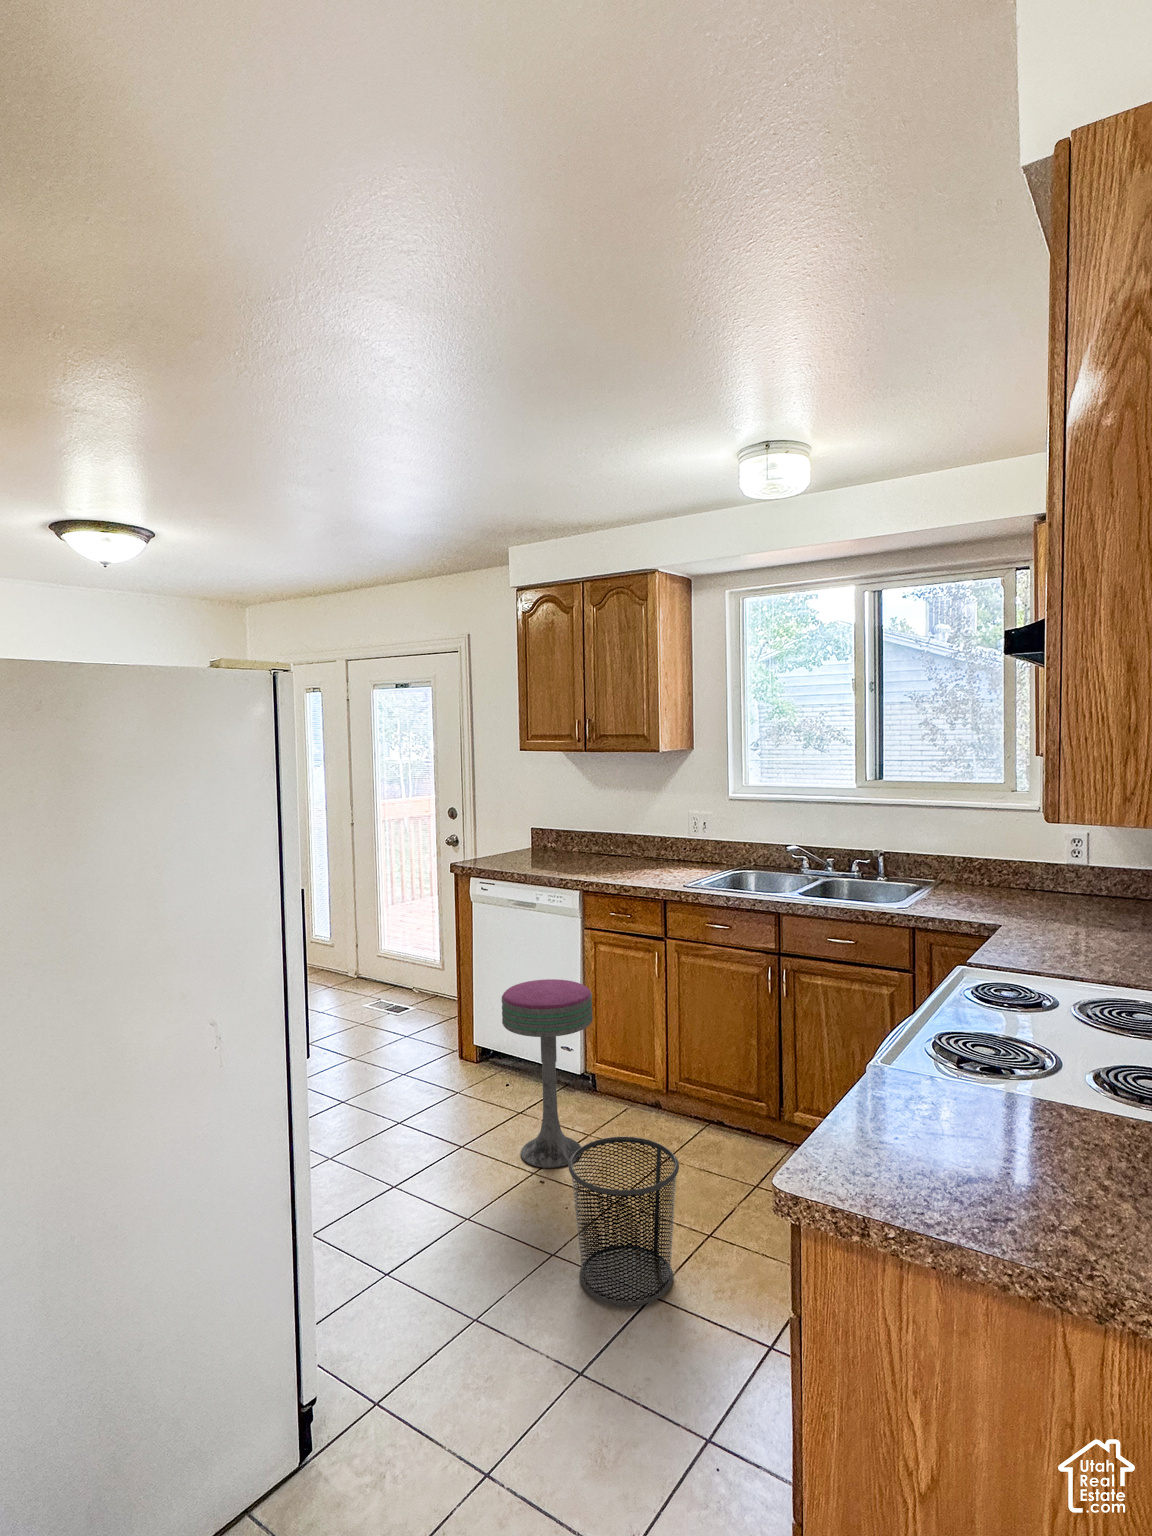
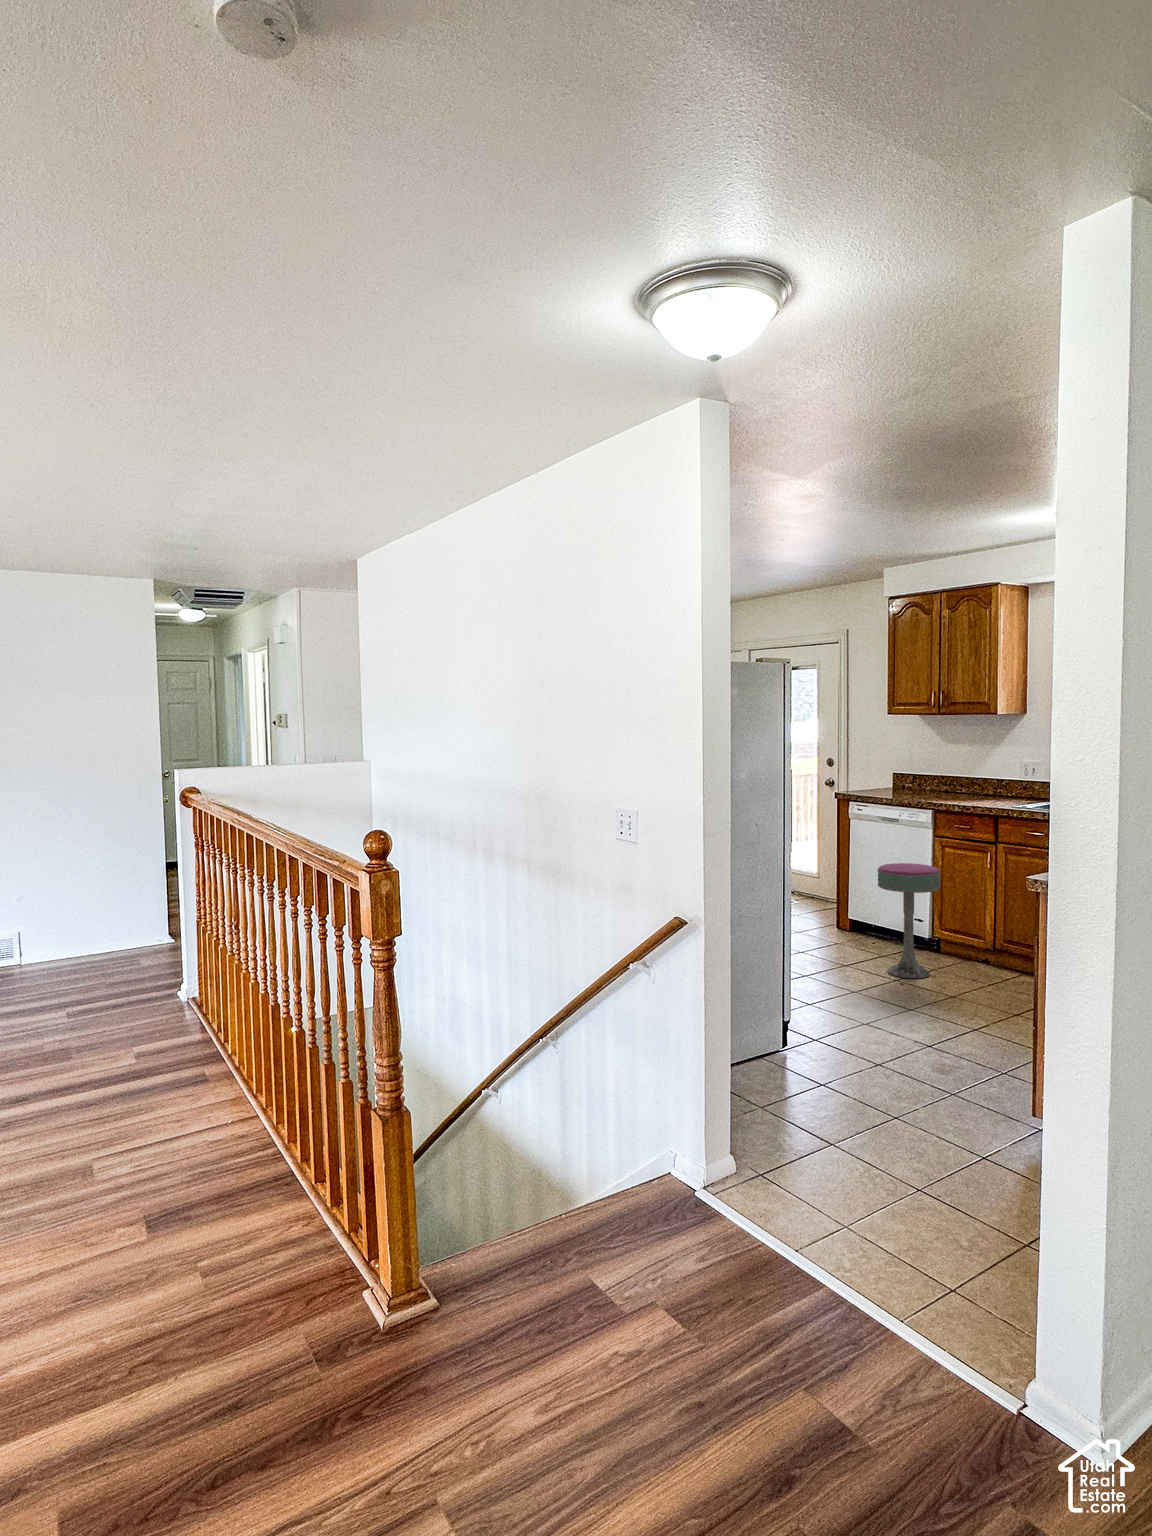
waste bin: present [568,1137,679,1307] -> none [924,942,995,1027]

